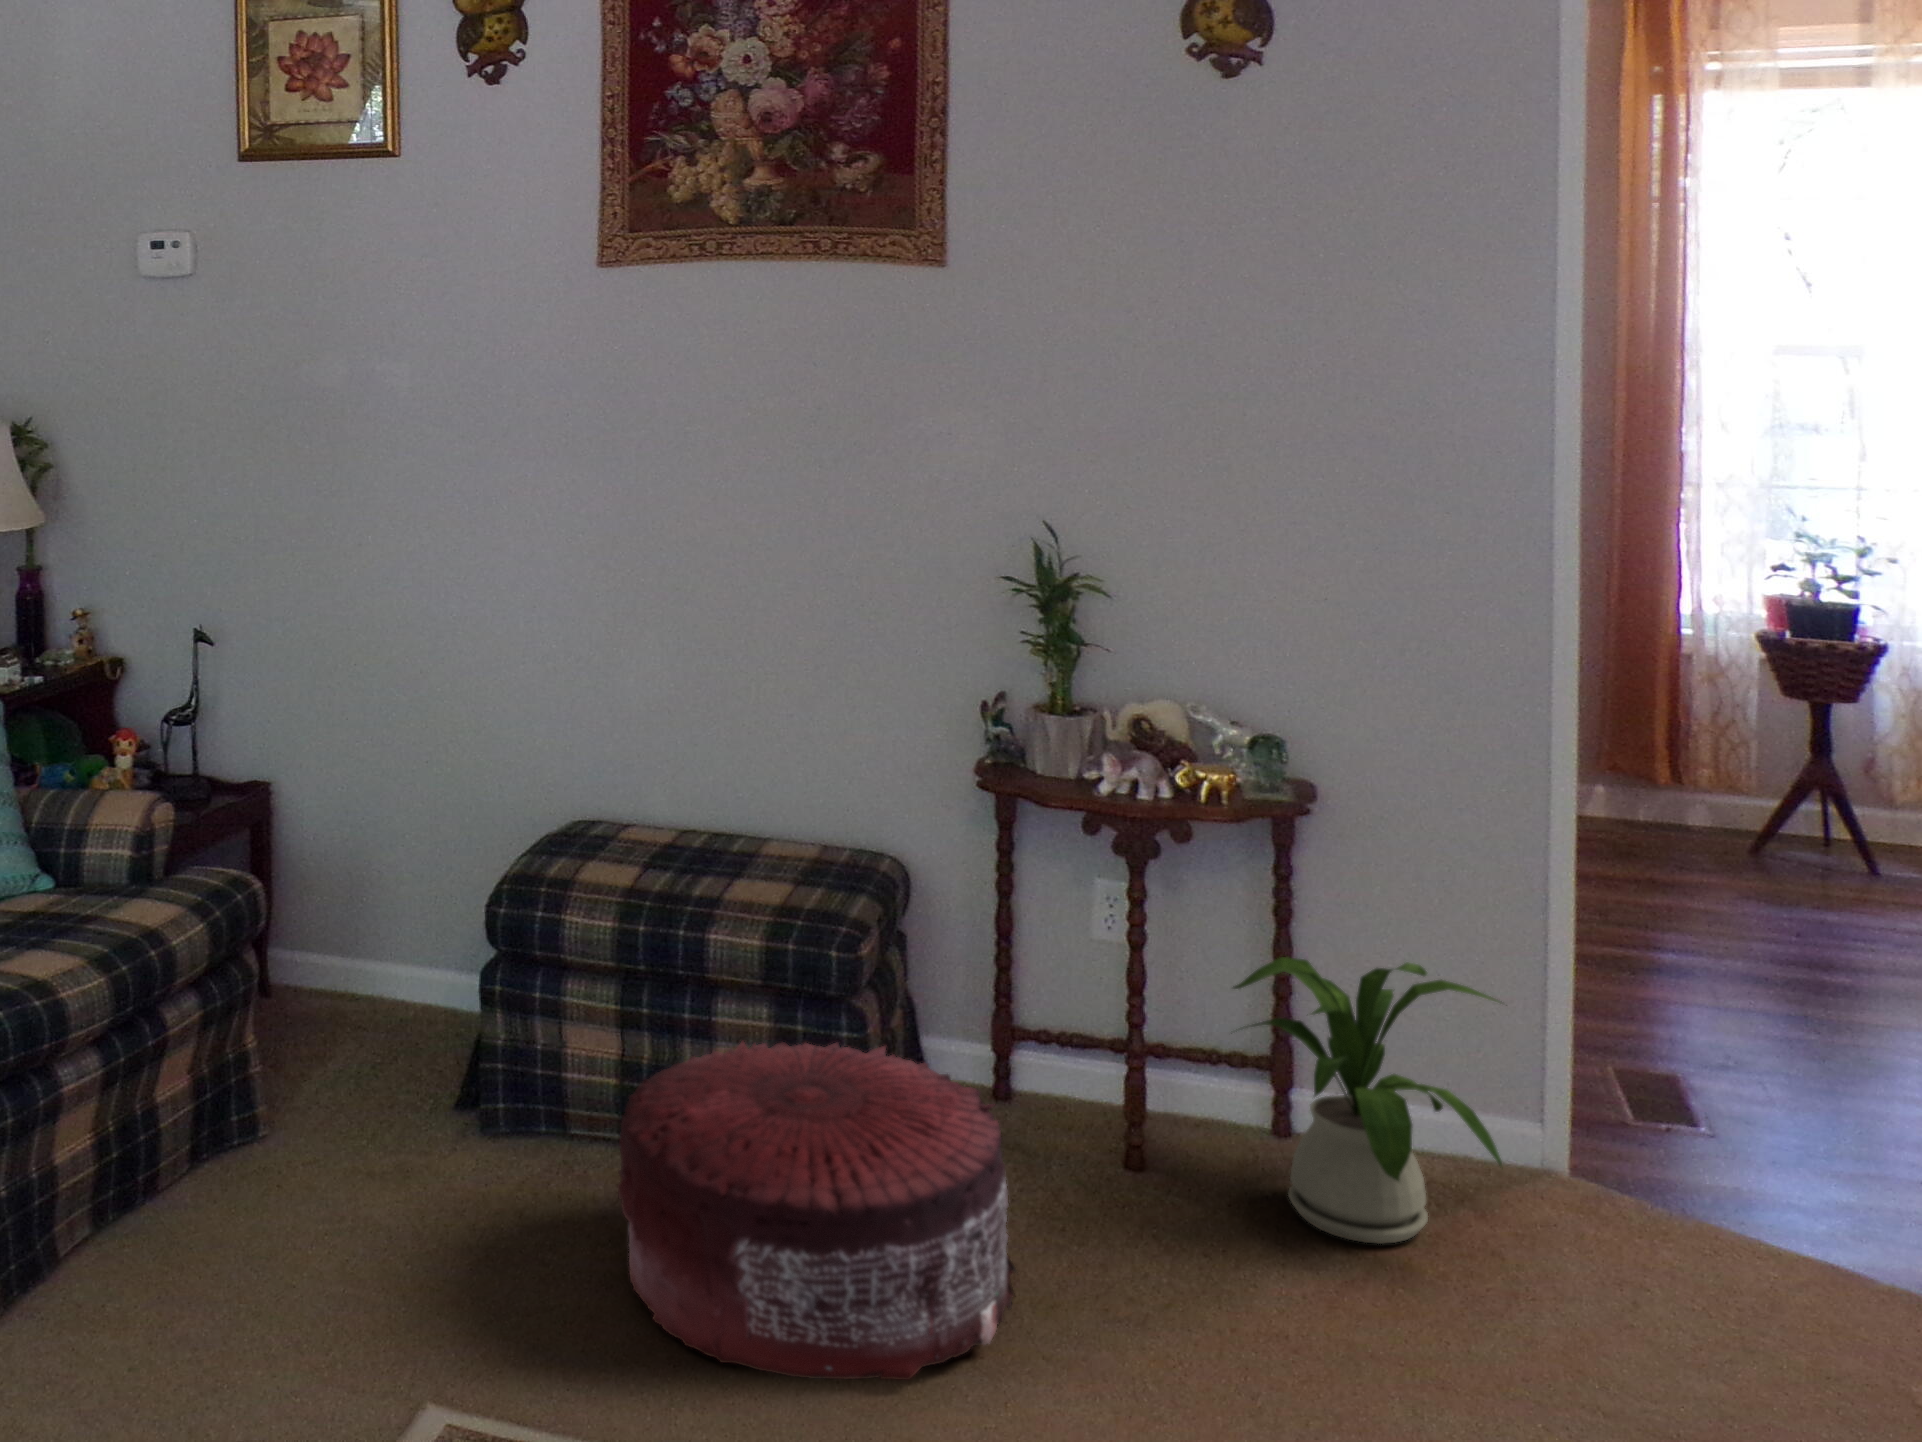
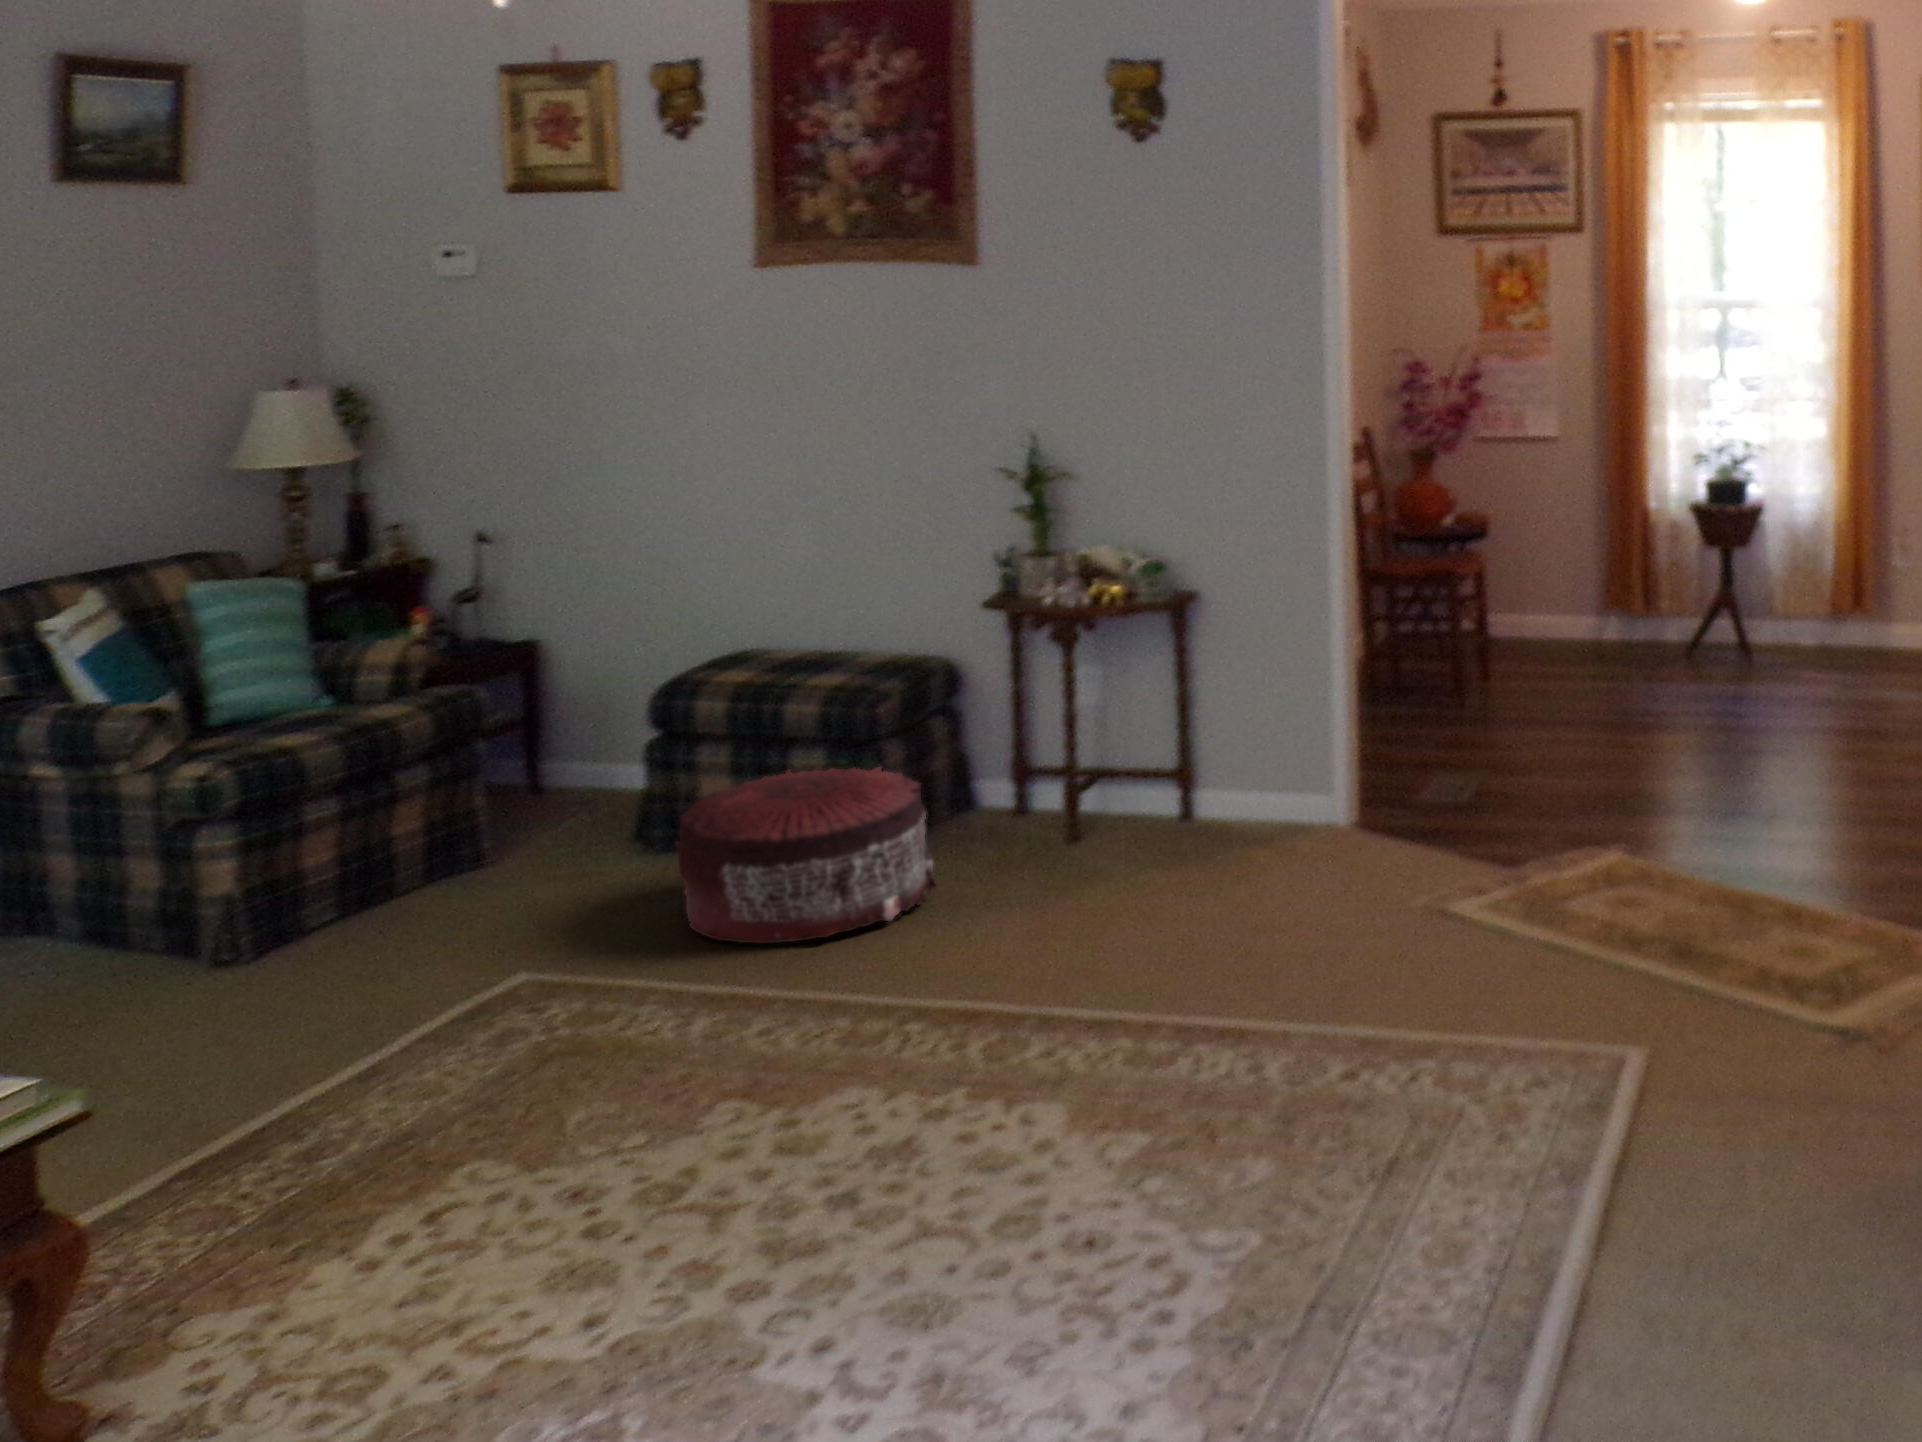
house plant: present [1233,957,1502,1244] -> none [1112,692,1267,865]

